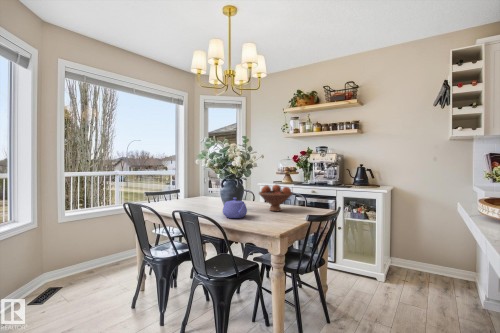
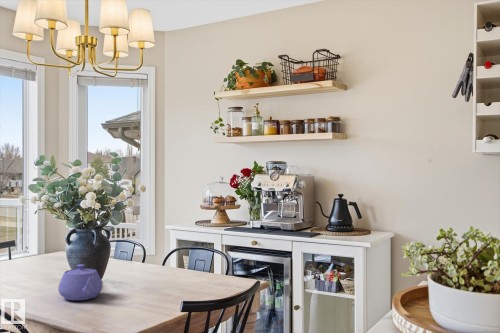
fruit bowl: present [259,185,293,211] -> none [132,237,192,285]

